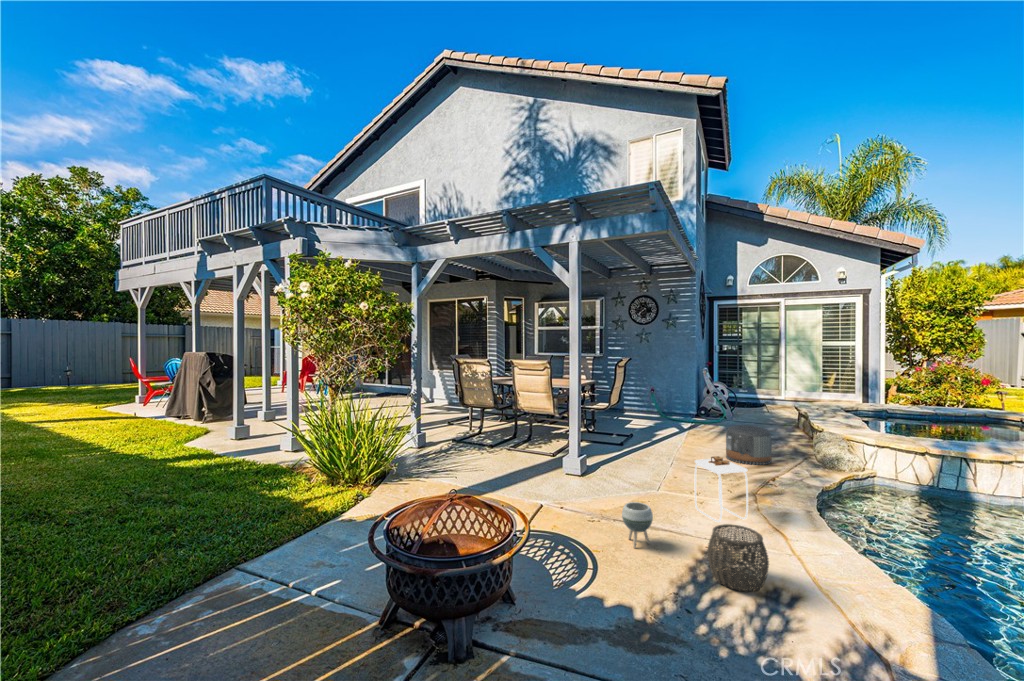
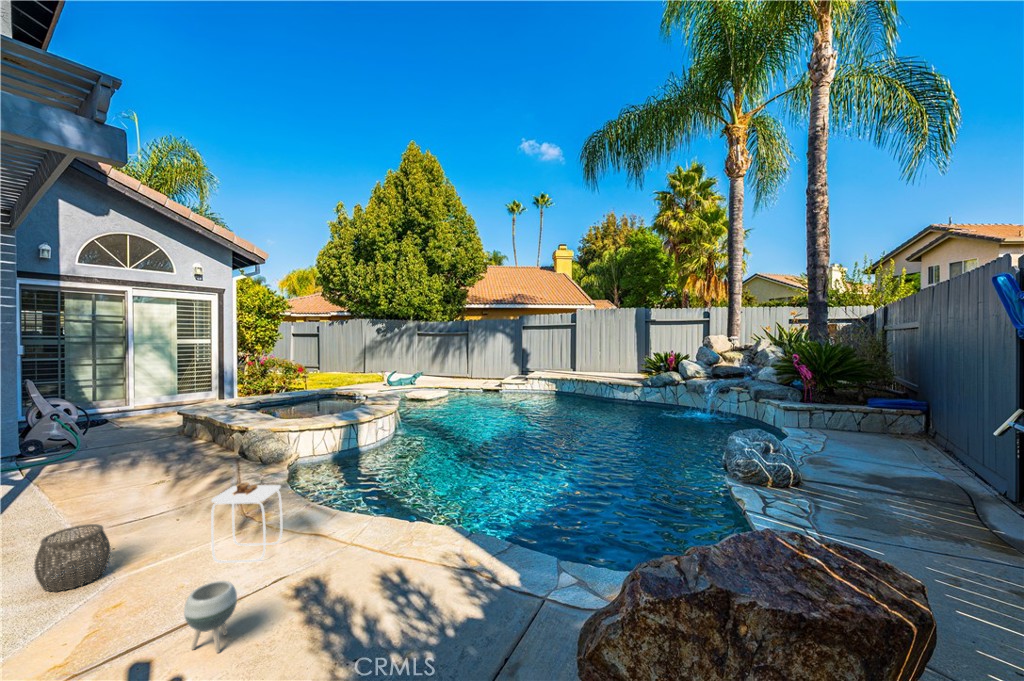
pouf: present [726,425,772,465] -> none [151,442,212,493]
woven basket: present [707,524,769,592] -> present [34,524,110,592]

